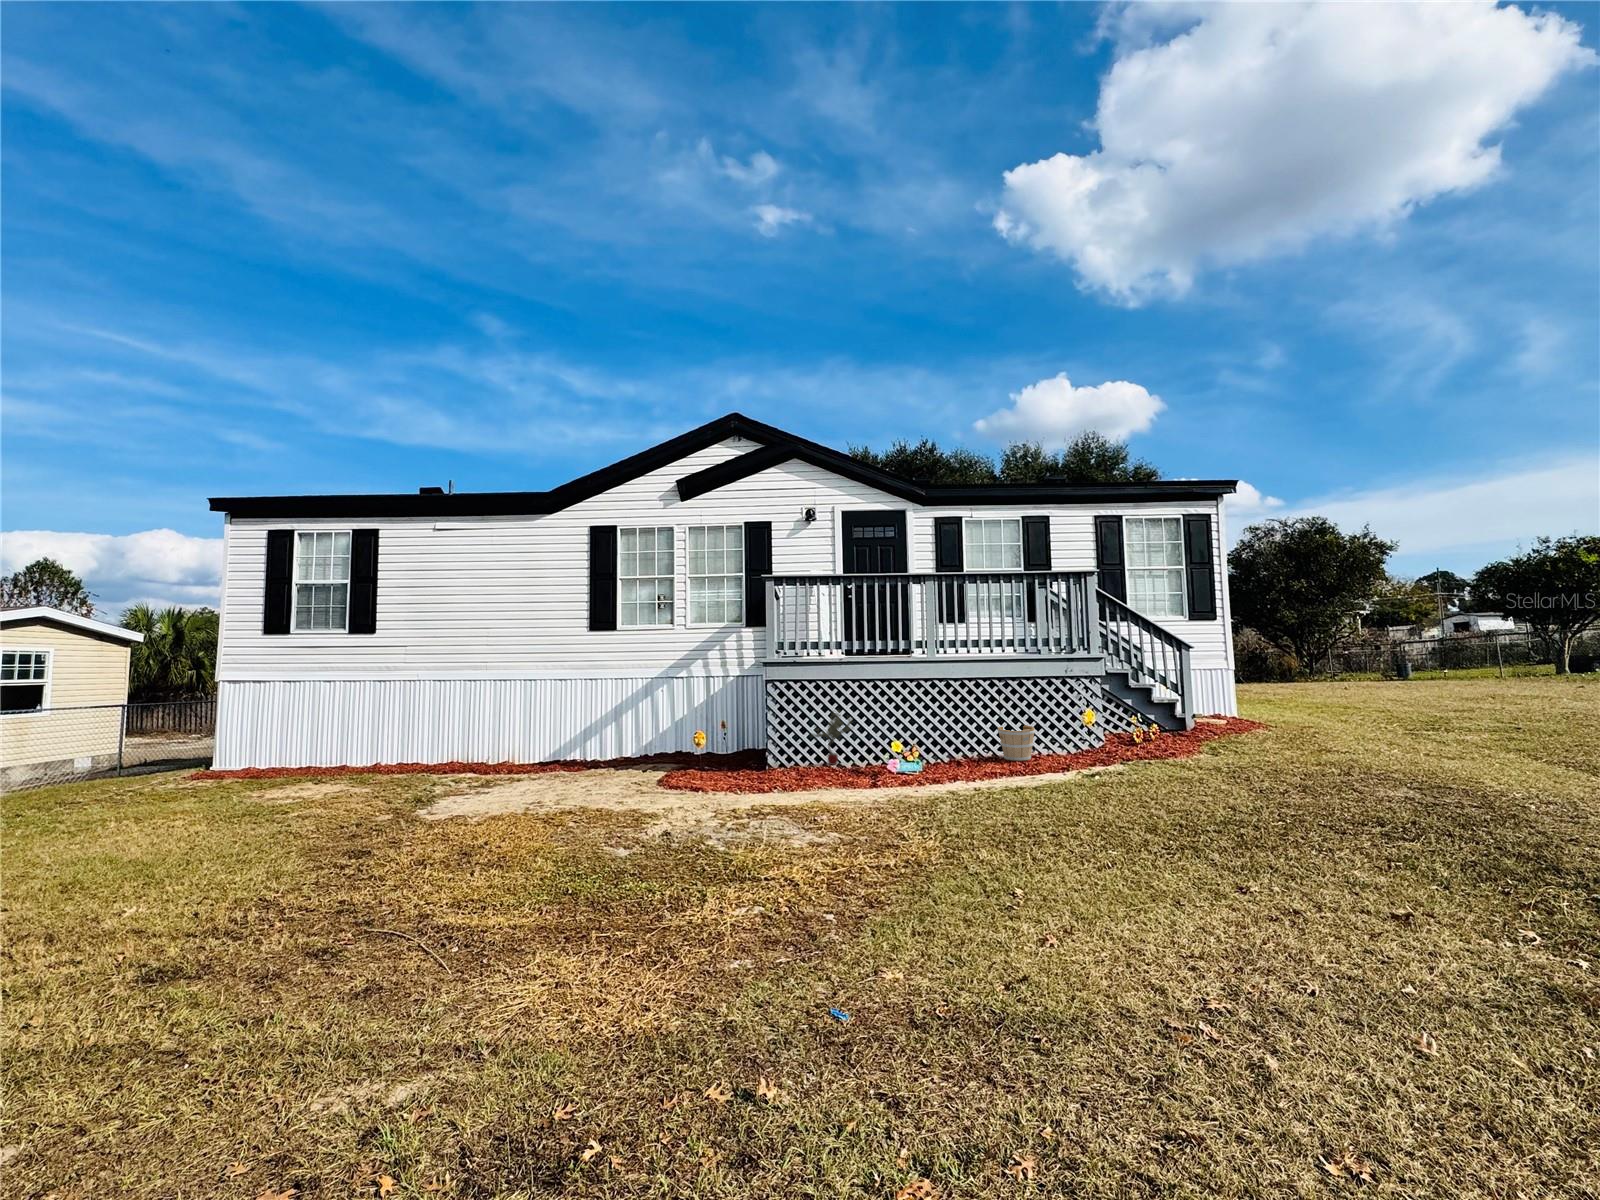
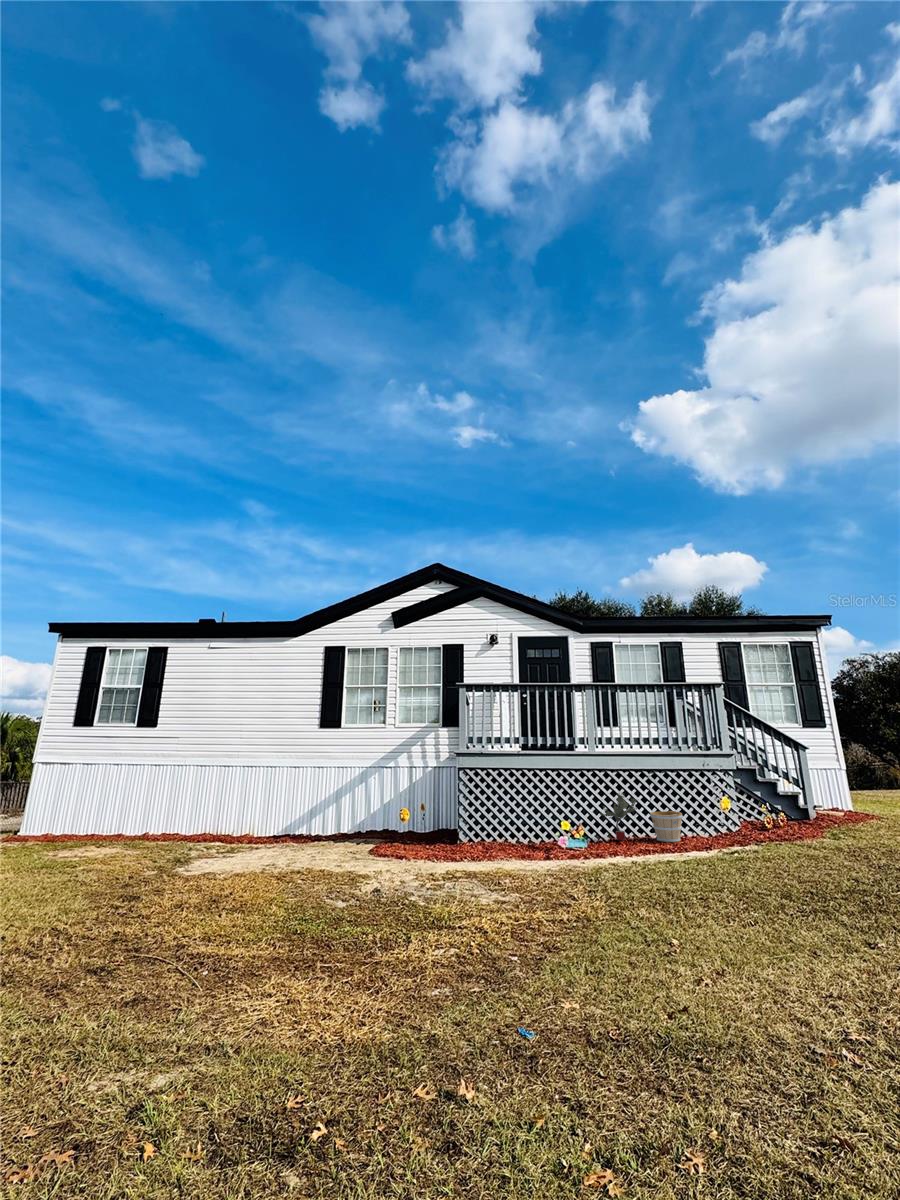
potted tree: present [812,713,853,765] -> present [600,793,637,841]

